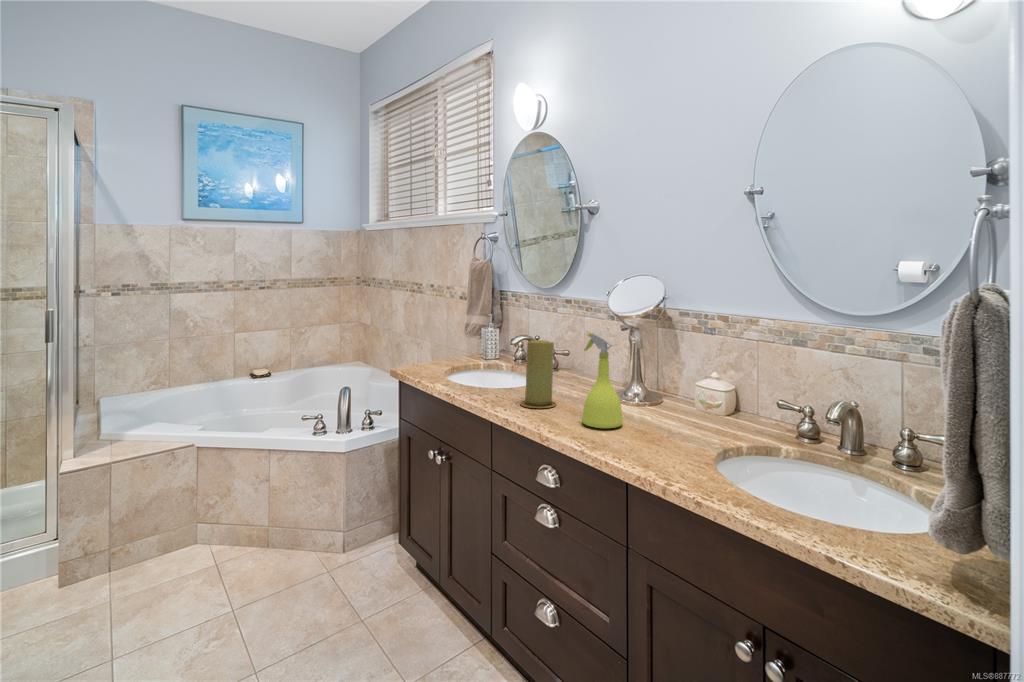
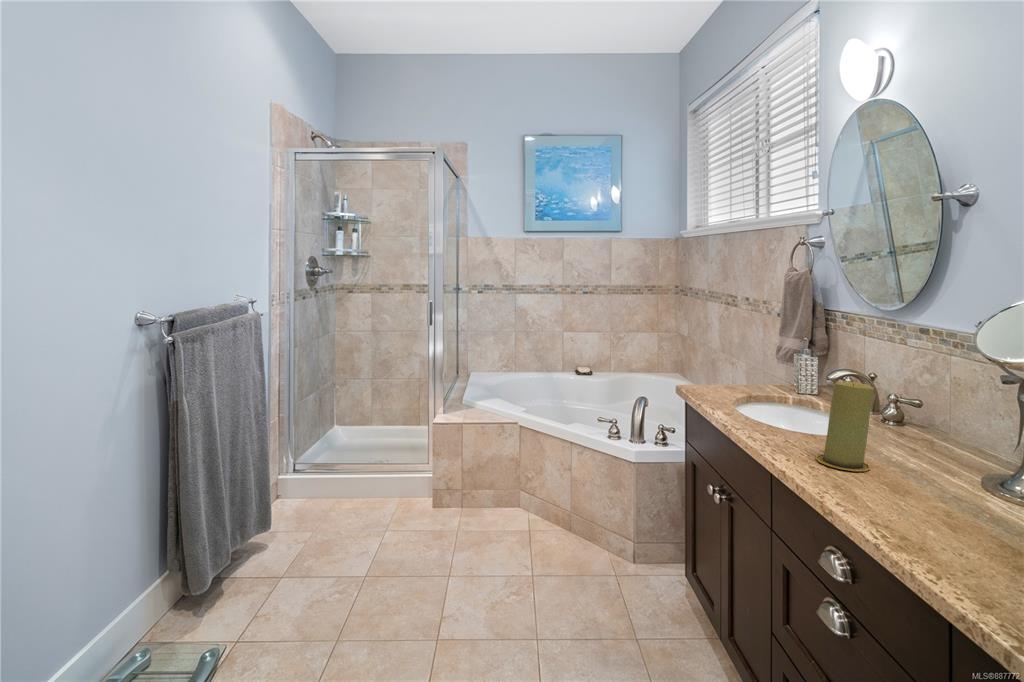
spray bottle: present [582,333,623,428] -> none [896,384,970,525]

